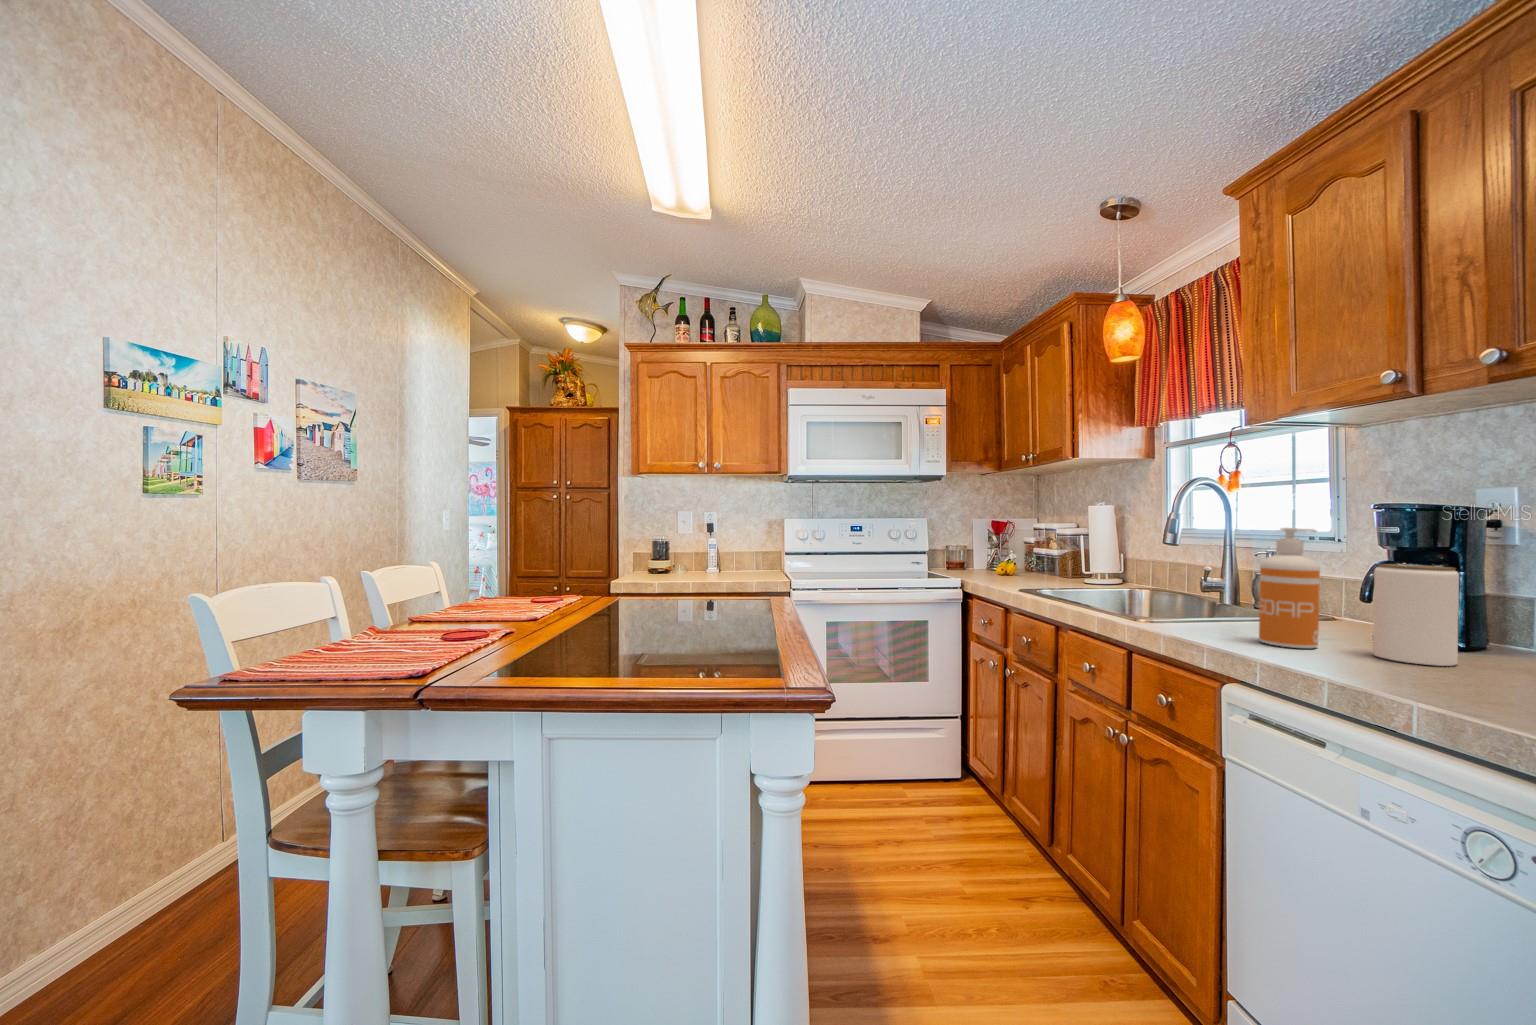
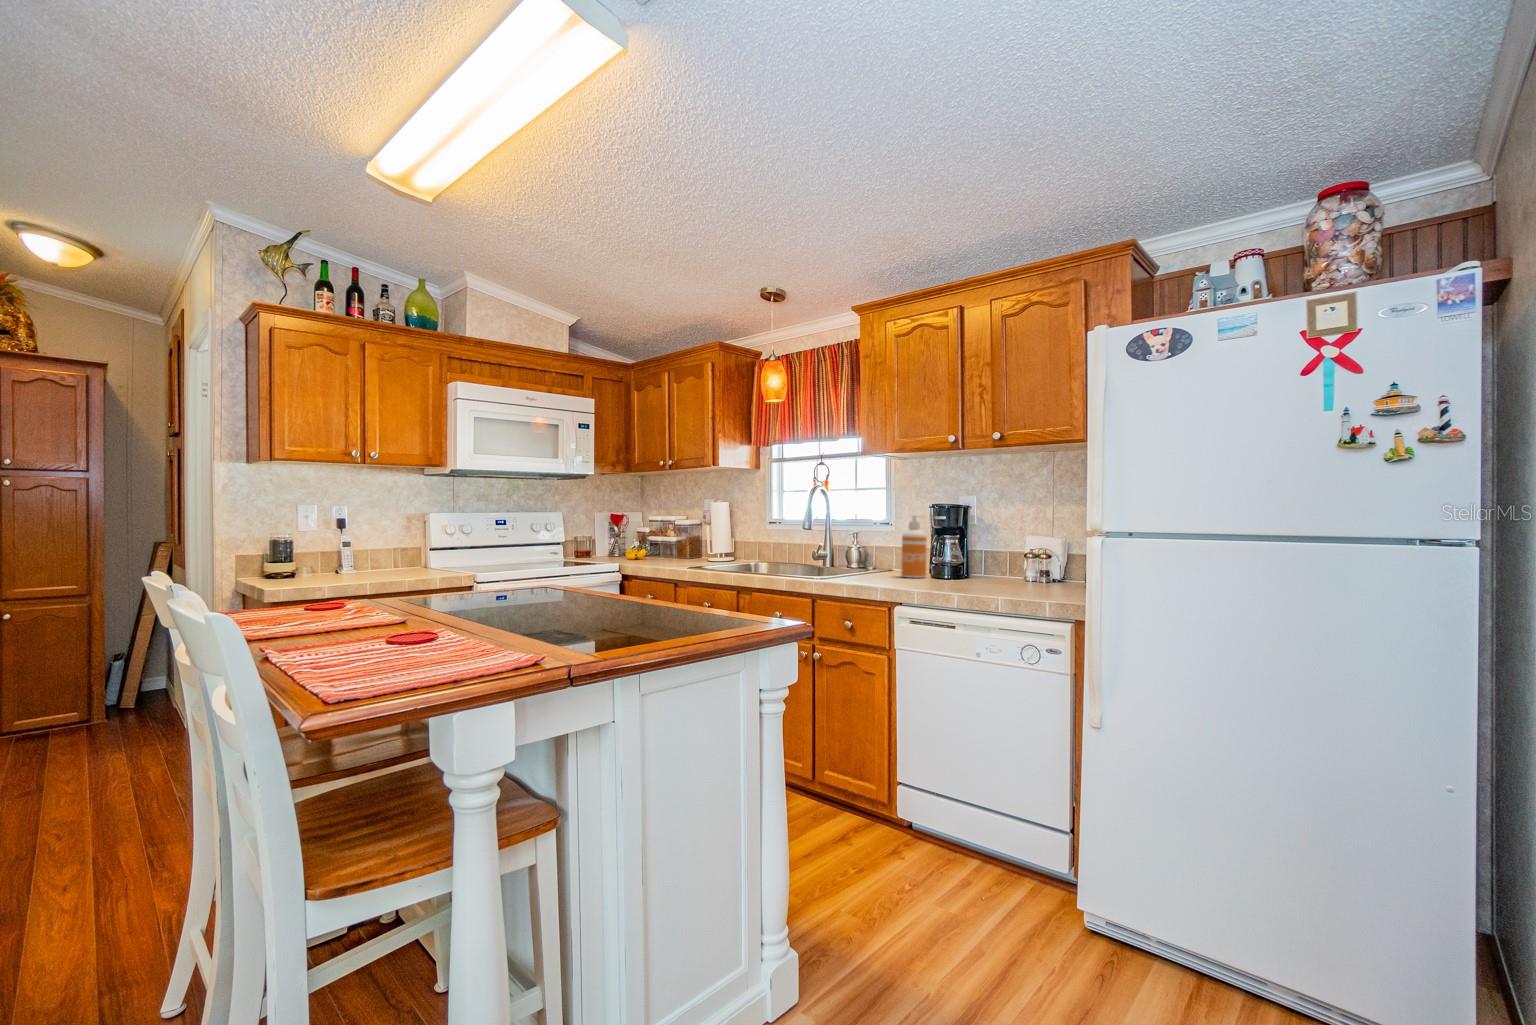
jar: present [1373,564,1459,666] -> none [946,533,976,578]

